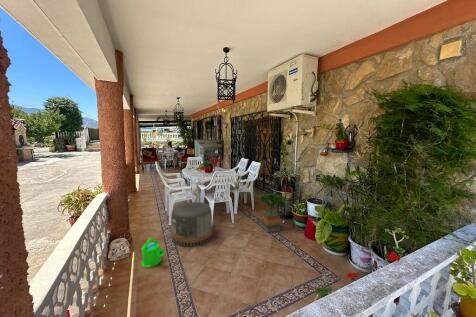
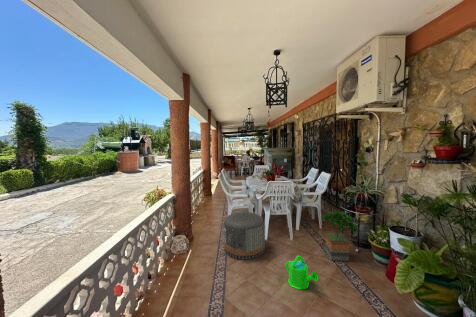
watering can: present [141,238,165,267] -> present [285,256,318,290]

